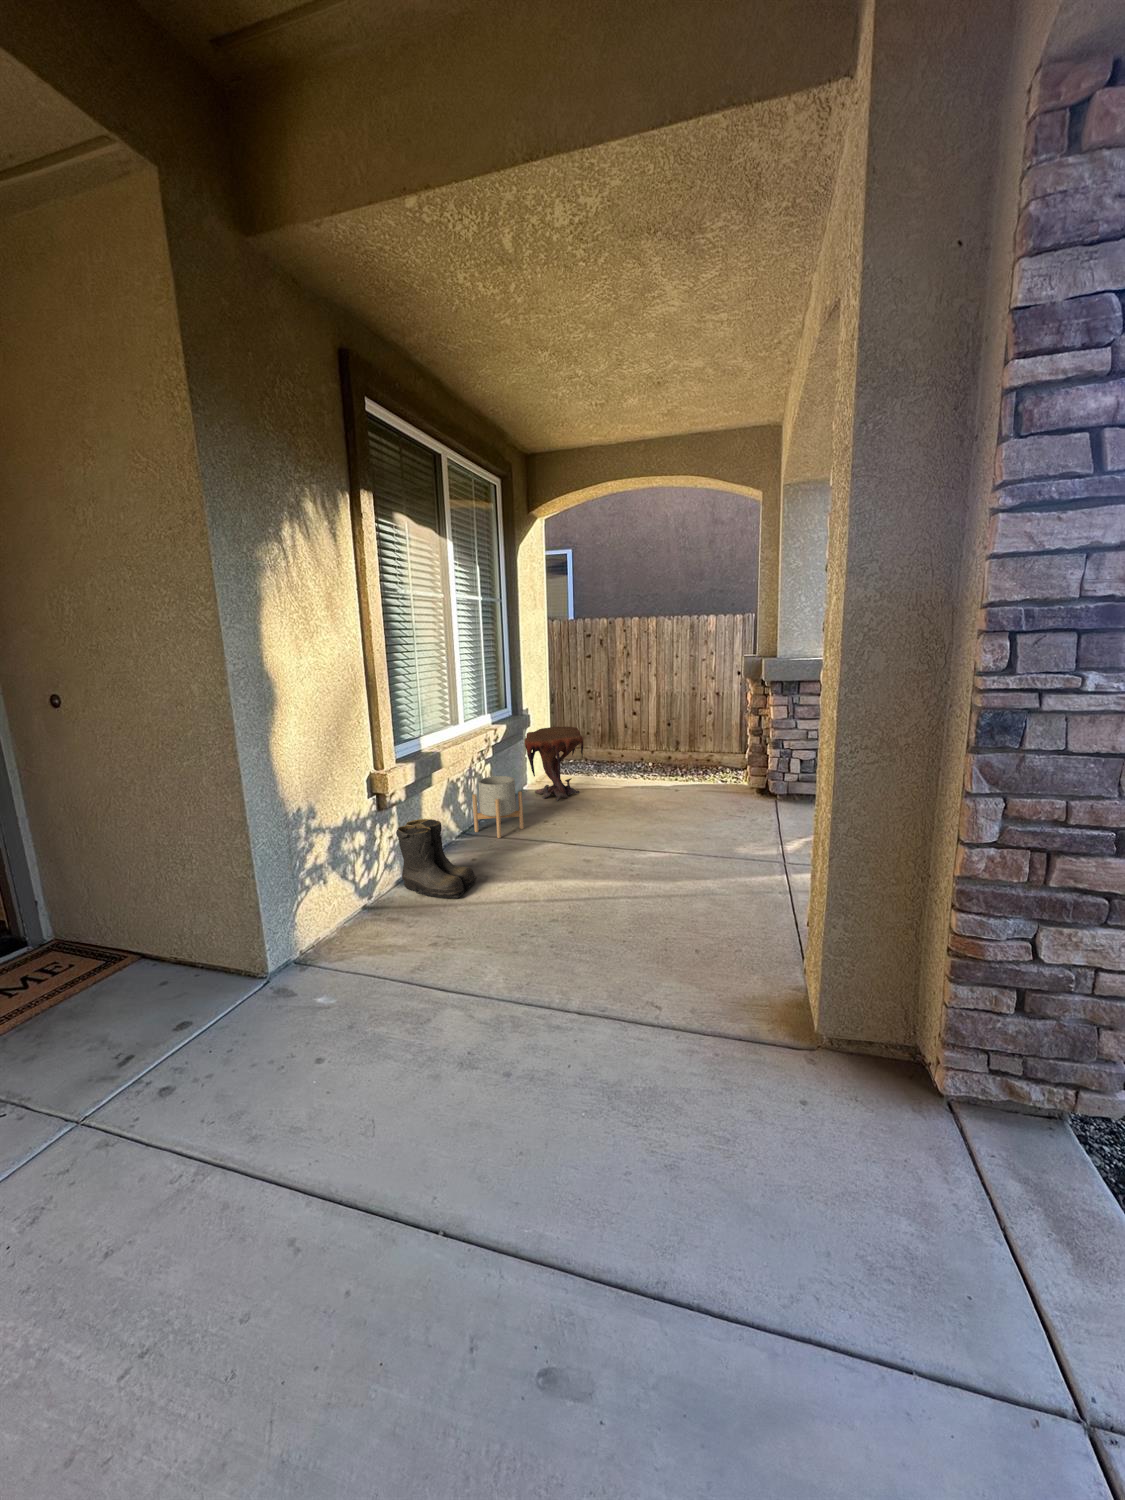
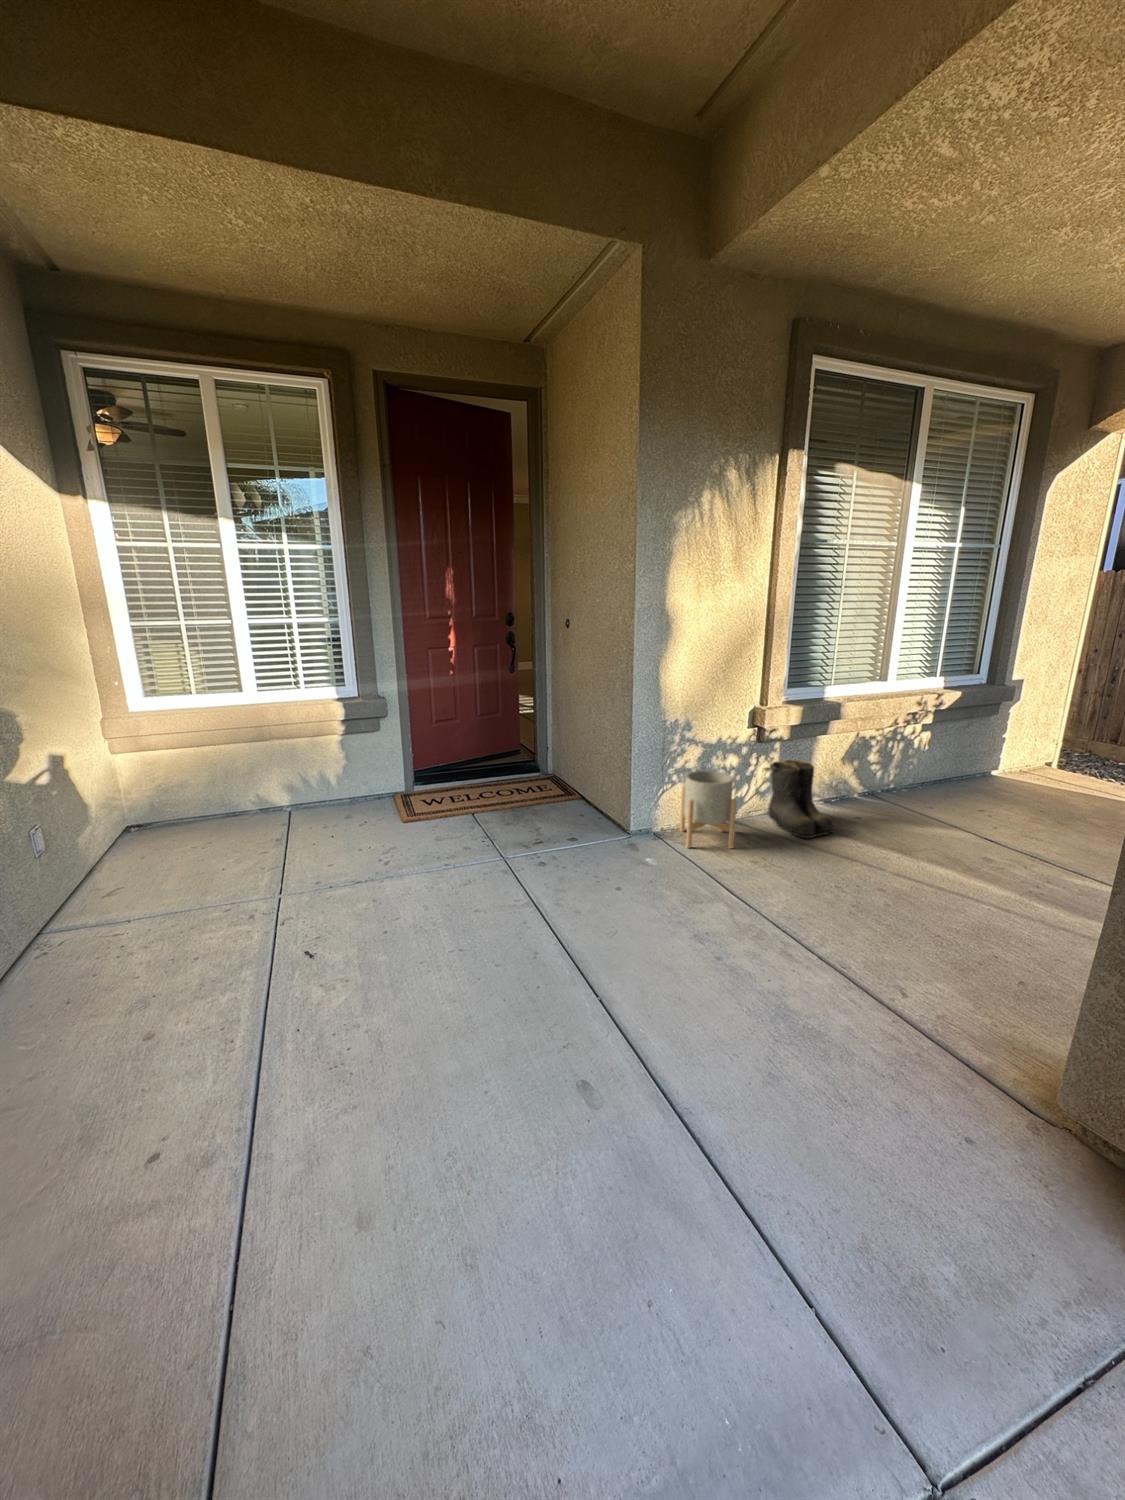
side table: present [525,727,583,801] -> none [988,705,1088,794]
planter: present [472,776,524,838] -> present [680,770,737,848]

